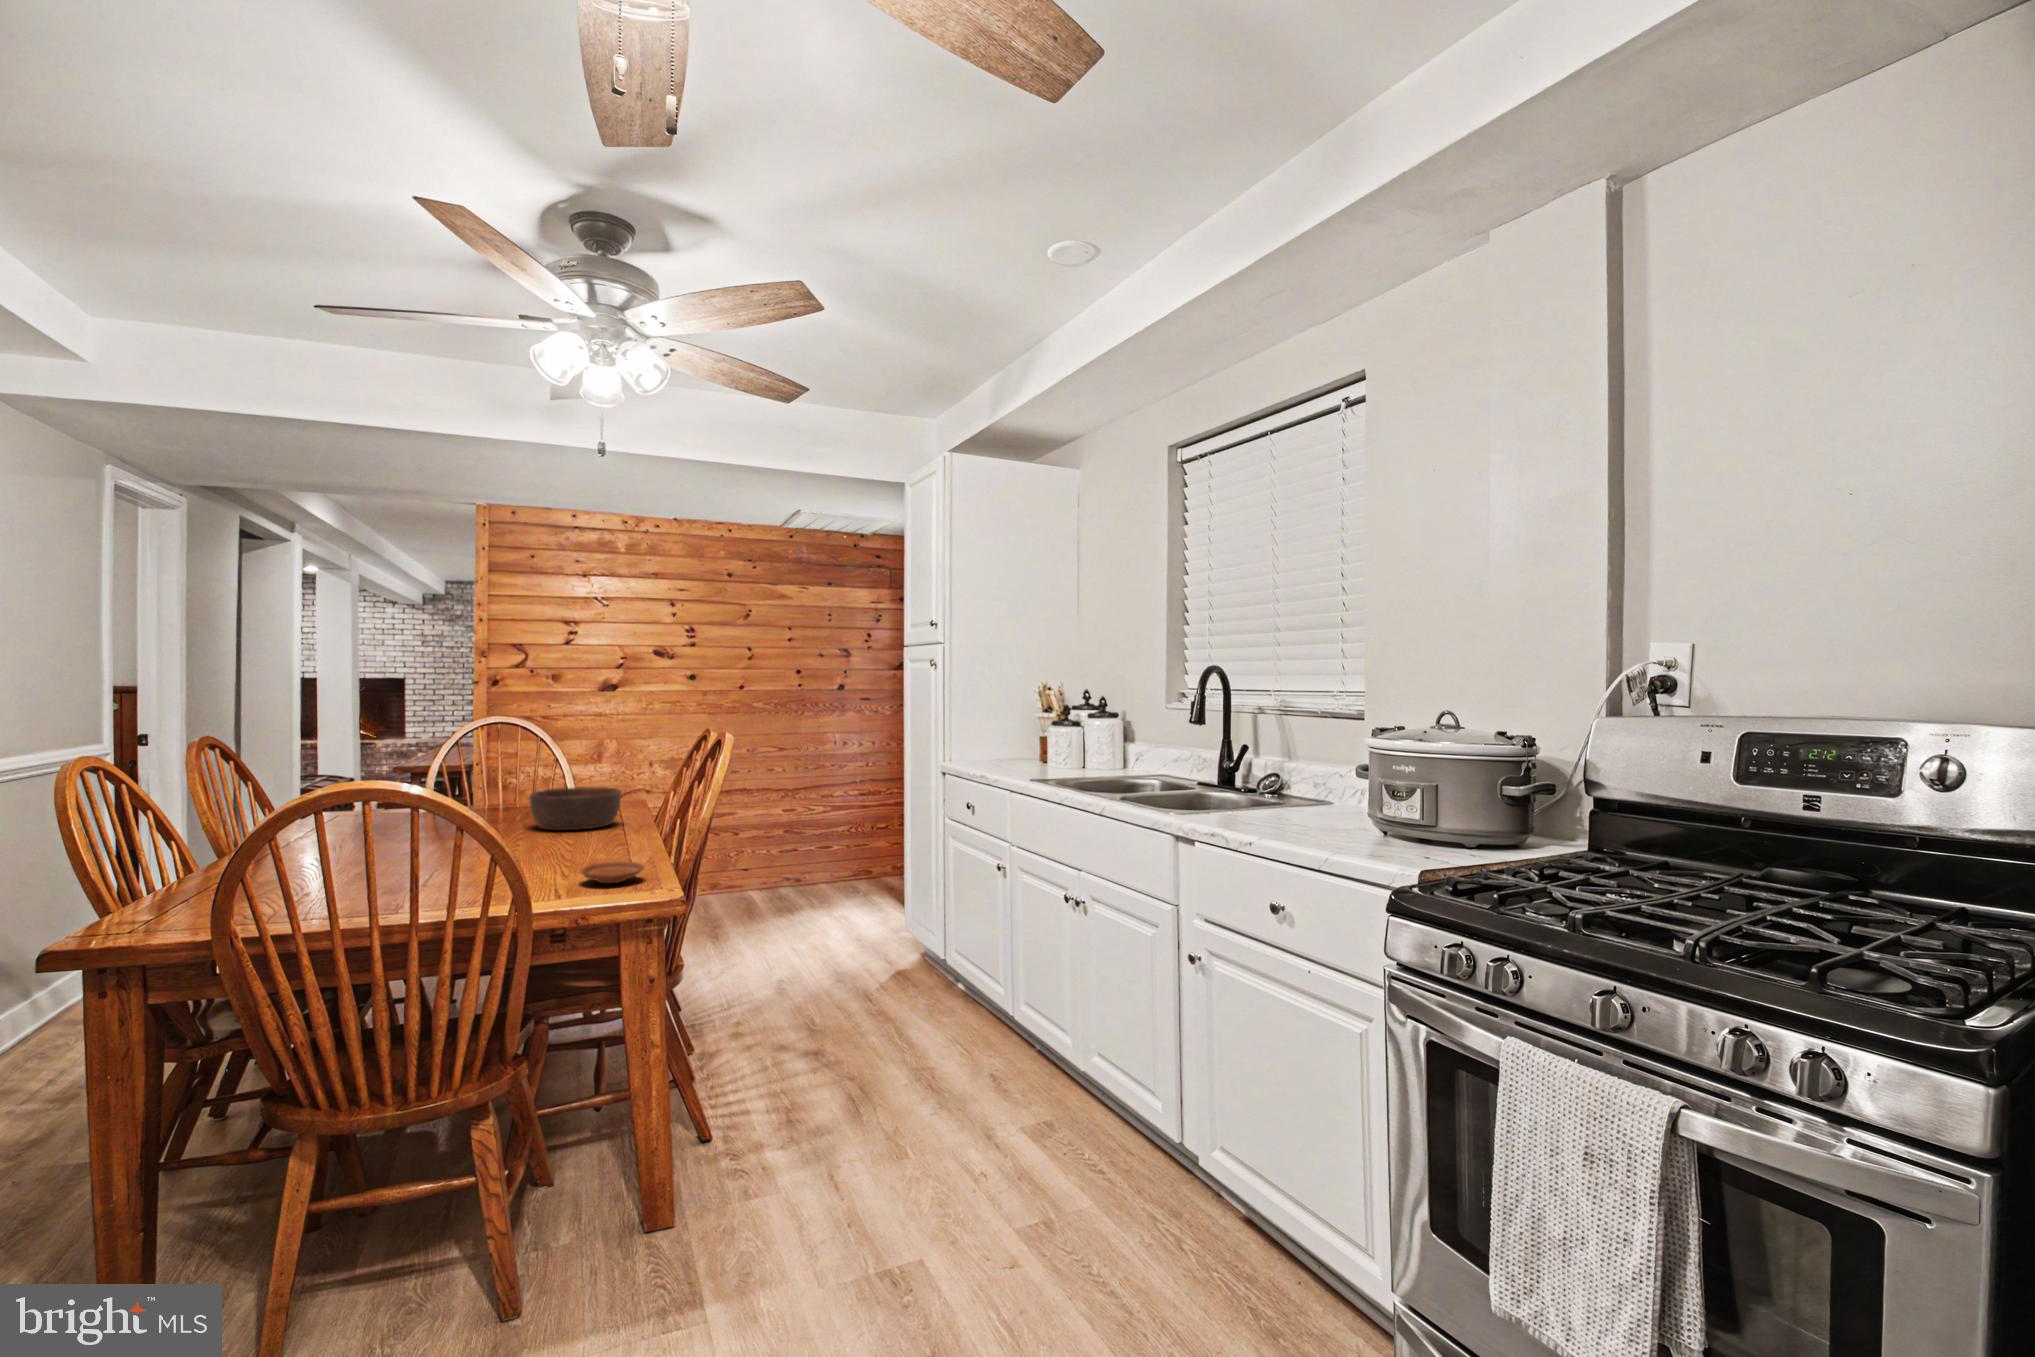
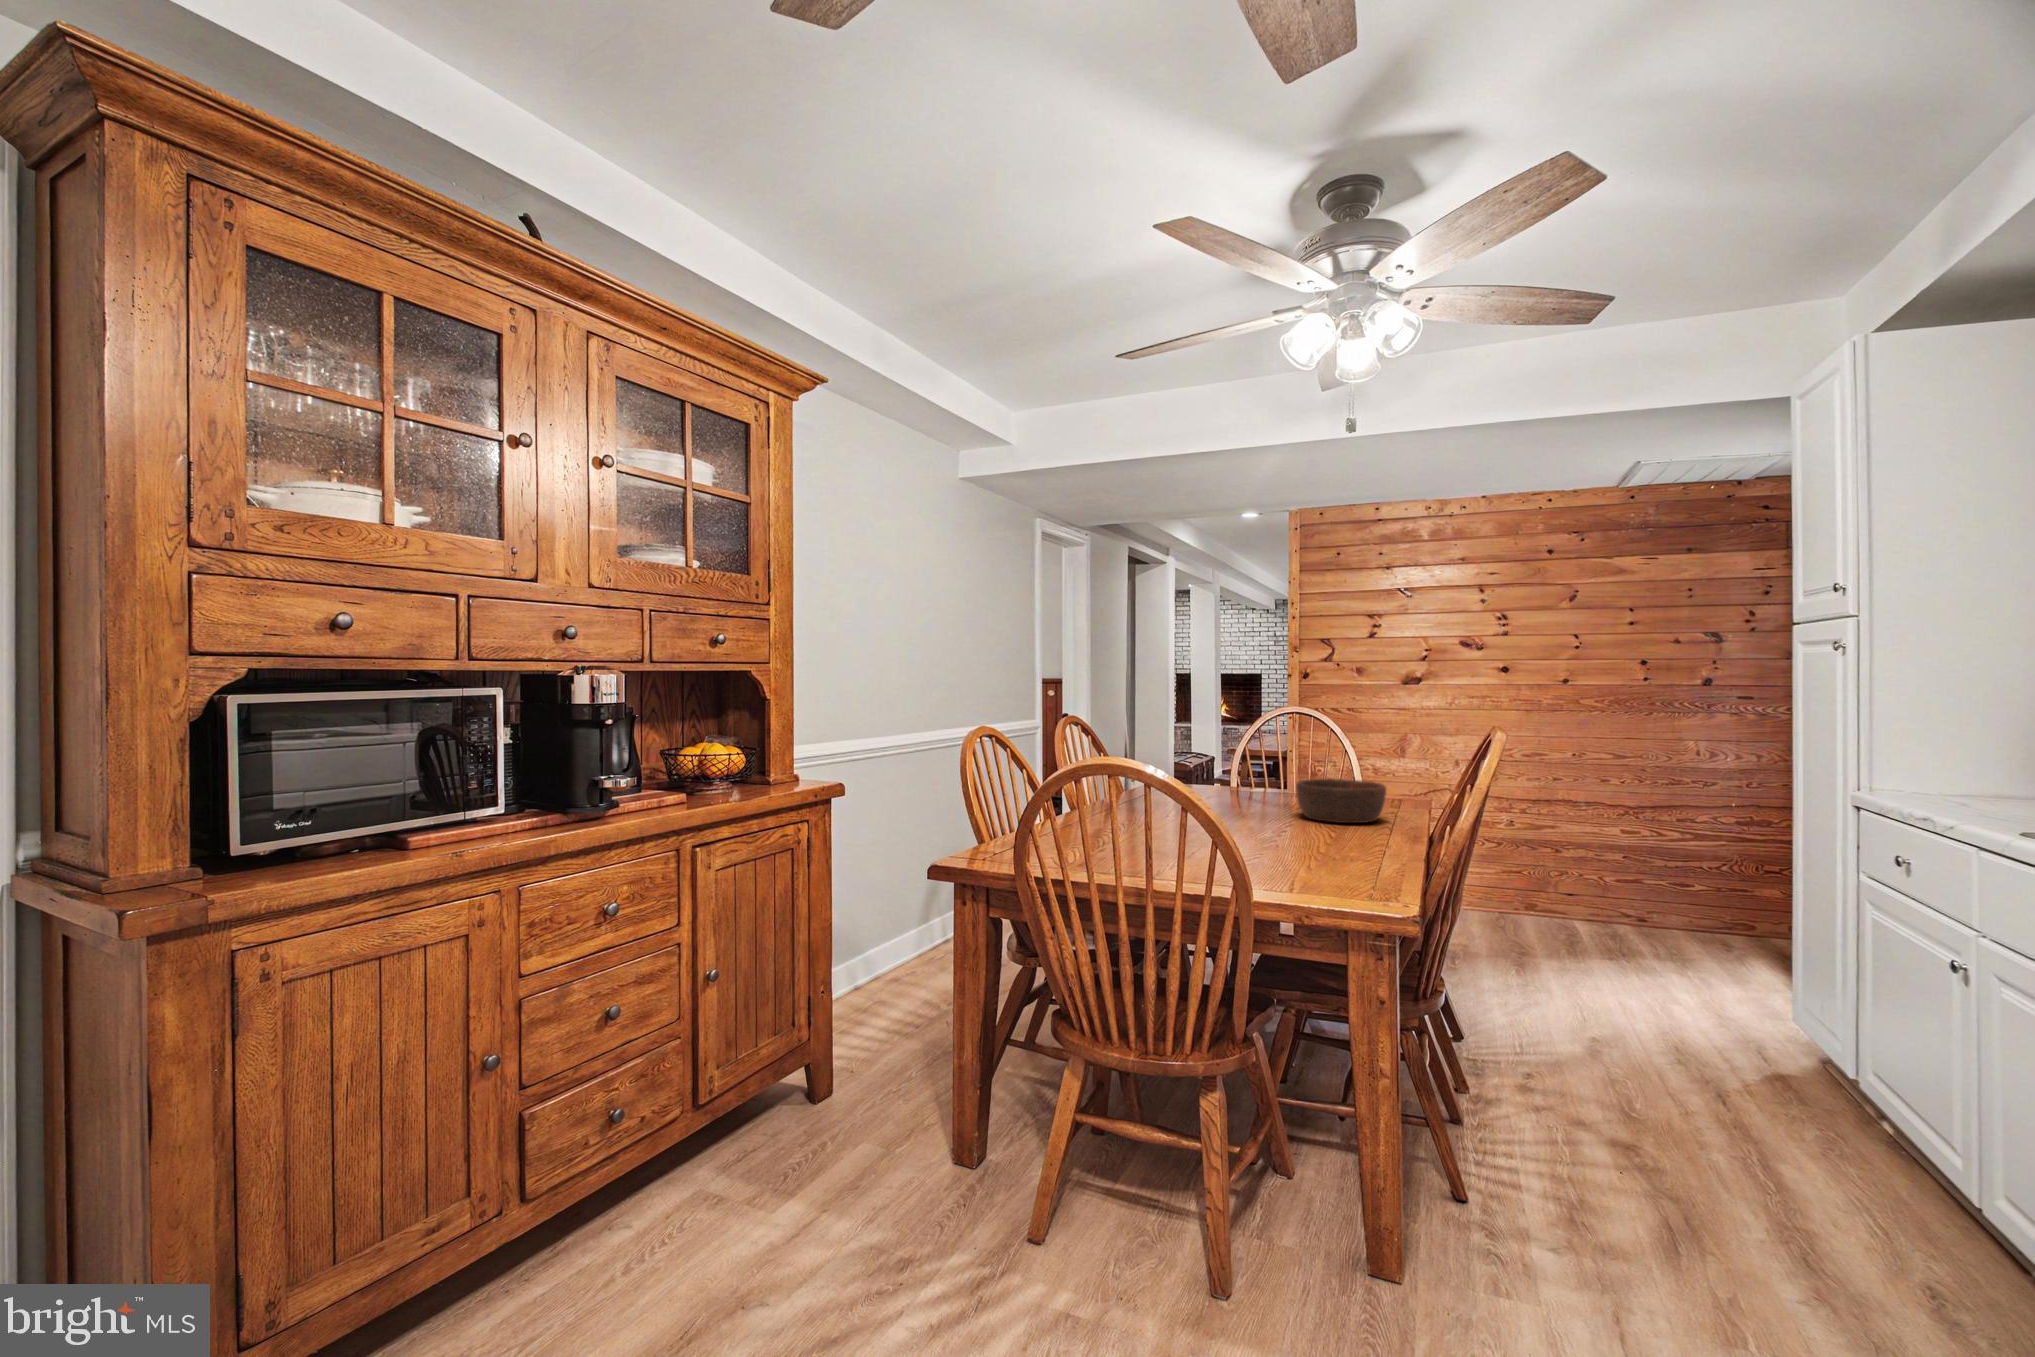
plate: present [580,861,644,883] -> none [1307,860,1375,884]

